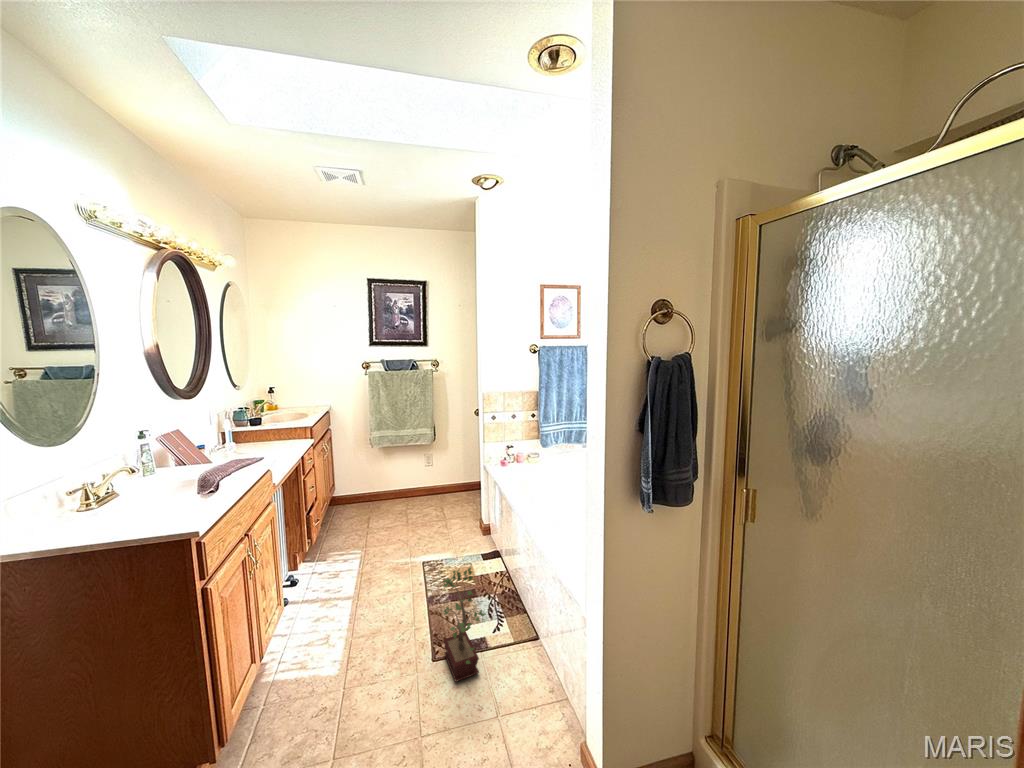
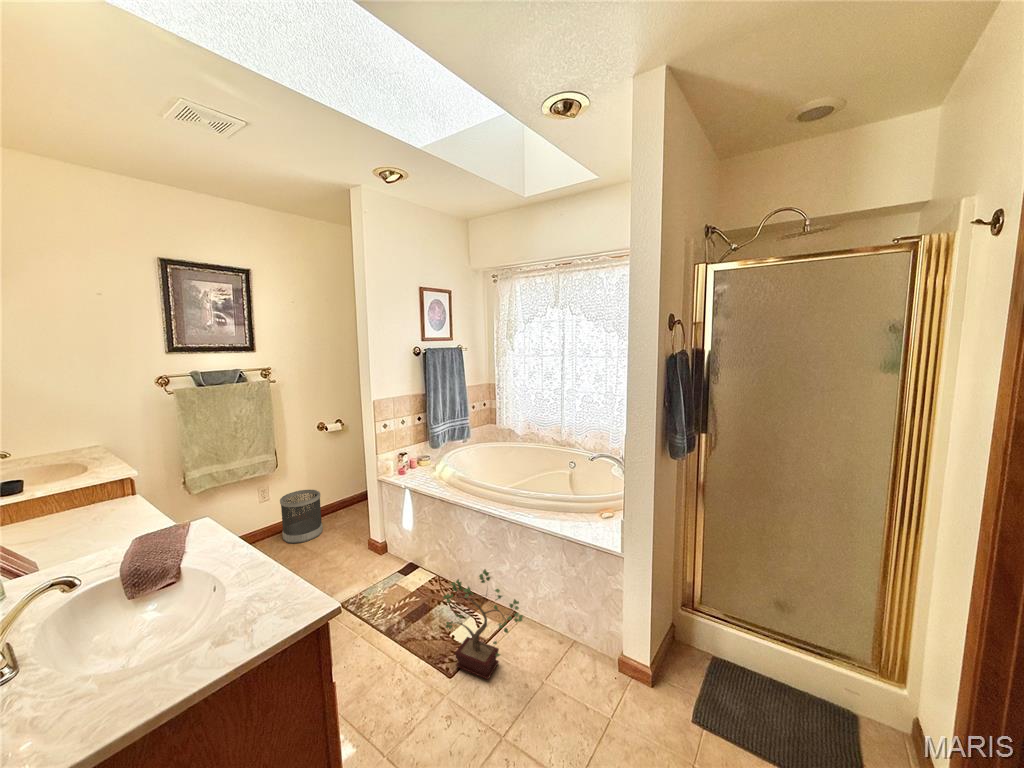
wastebasket: none [434,464,464,507] -> present [280,490,323,543]

